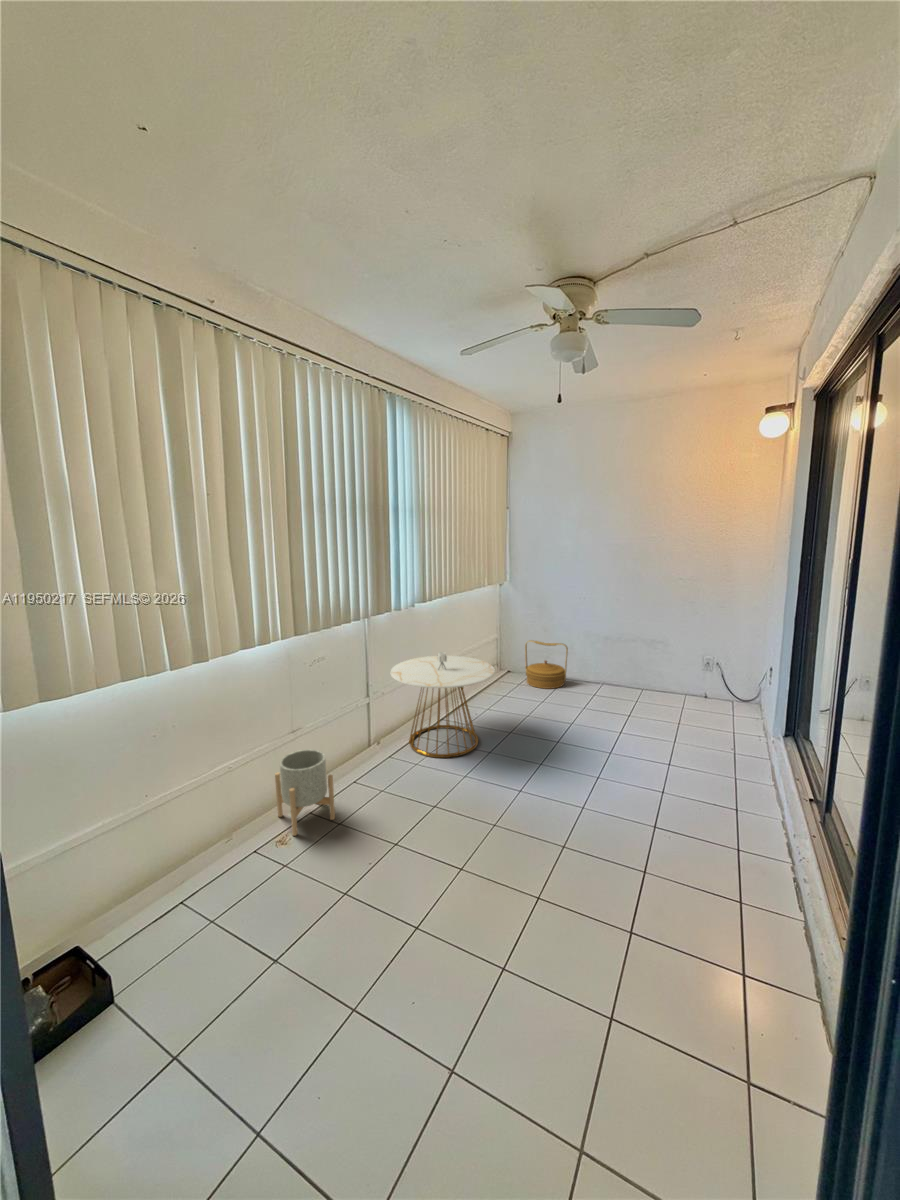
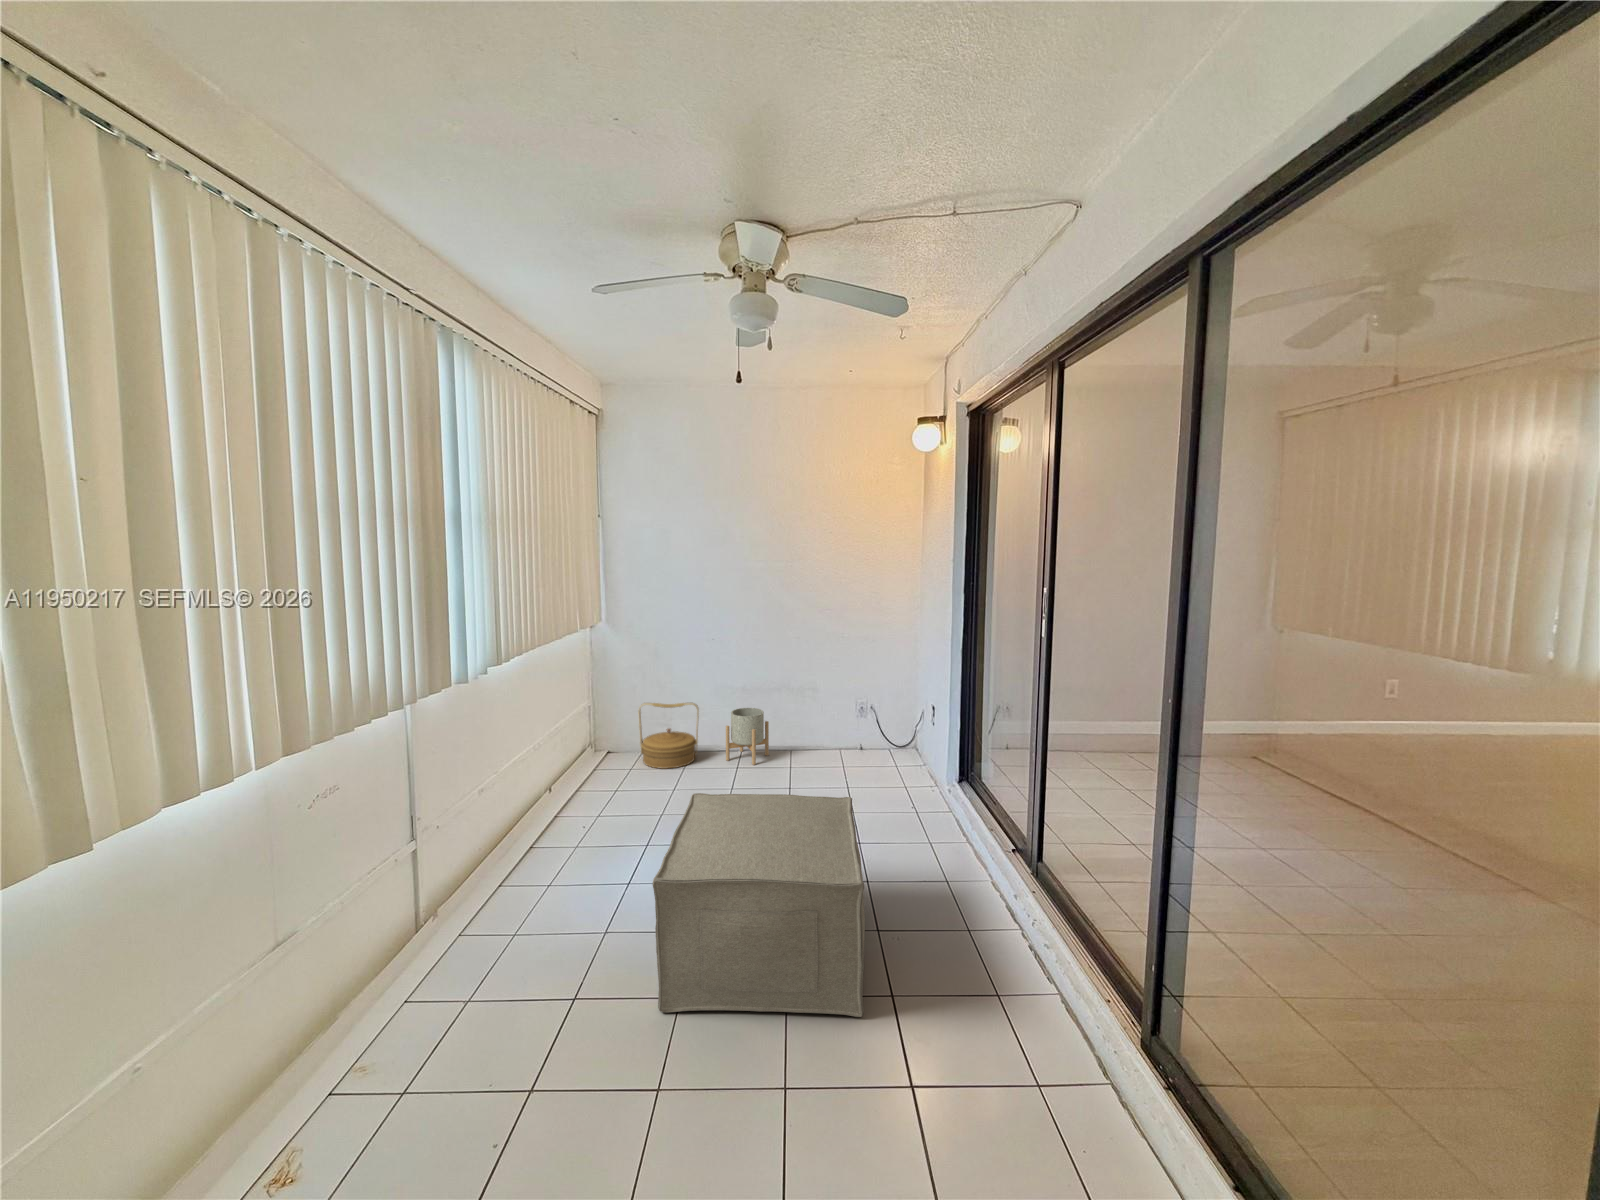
side table: present [391,652,495,758] -> none [454,741,630,914]
ottoman: none [476,700,646,877] -> present [652,793,865,1017]
planter: present [275,750,335,836] -> present [726,708,769,765]

